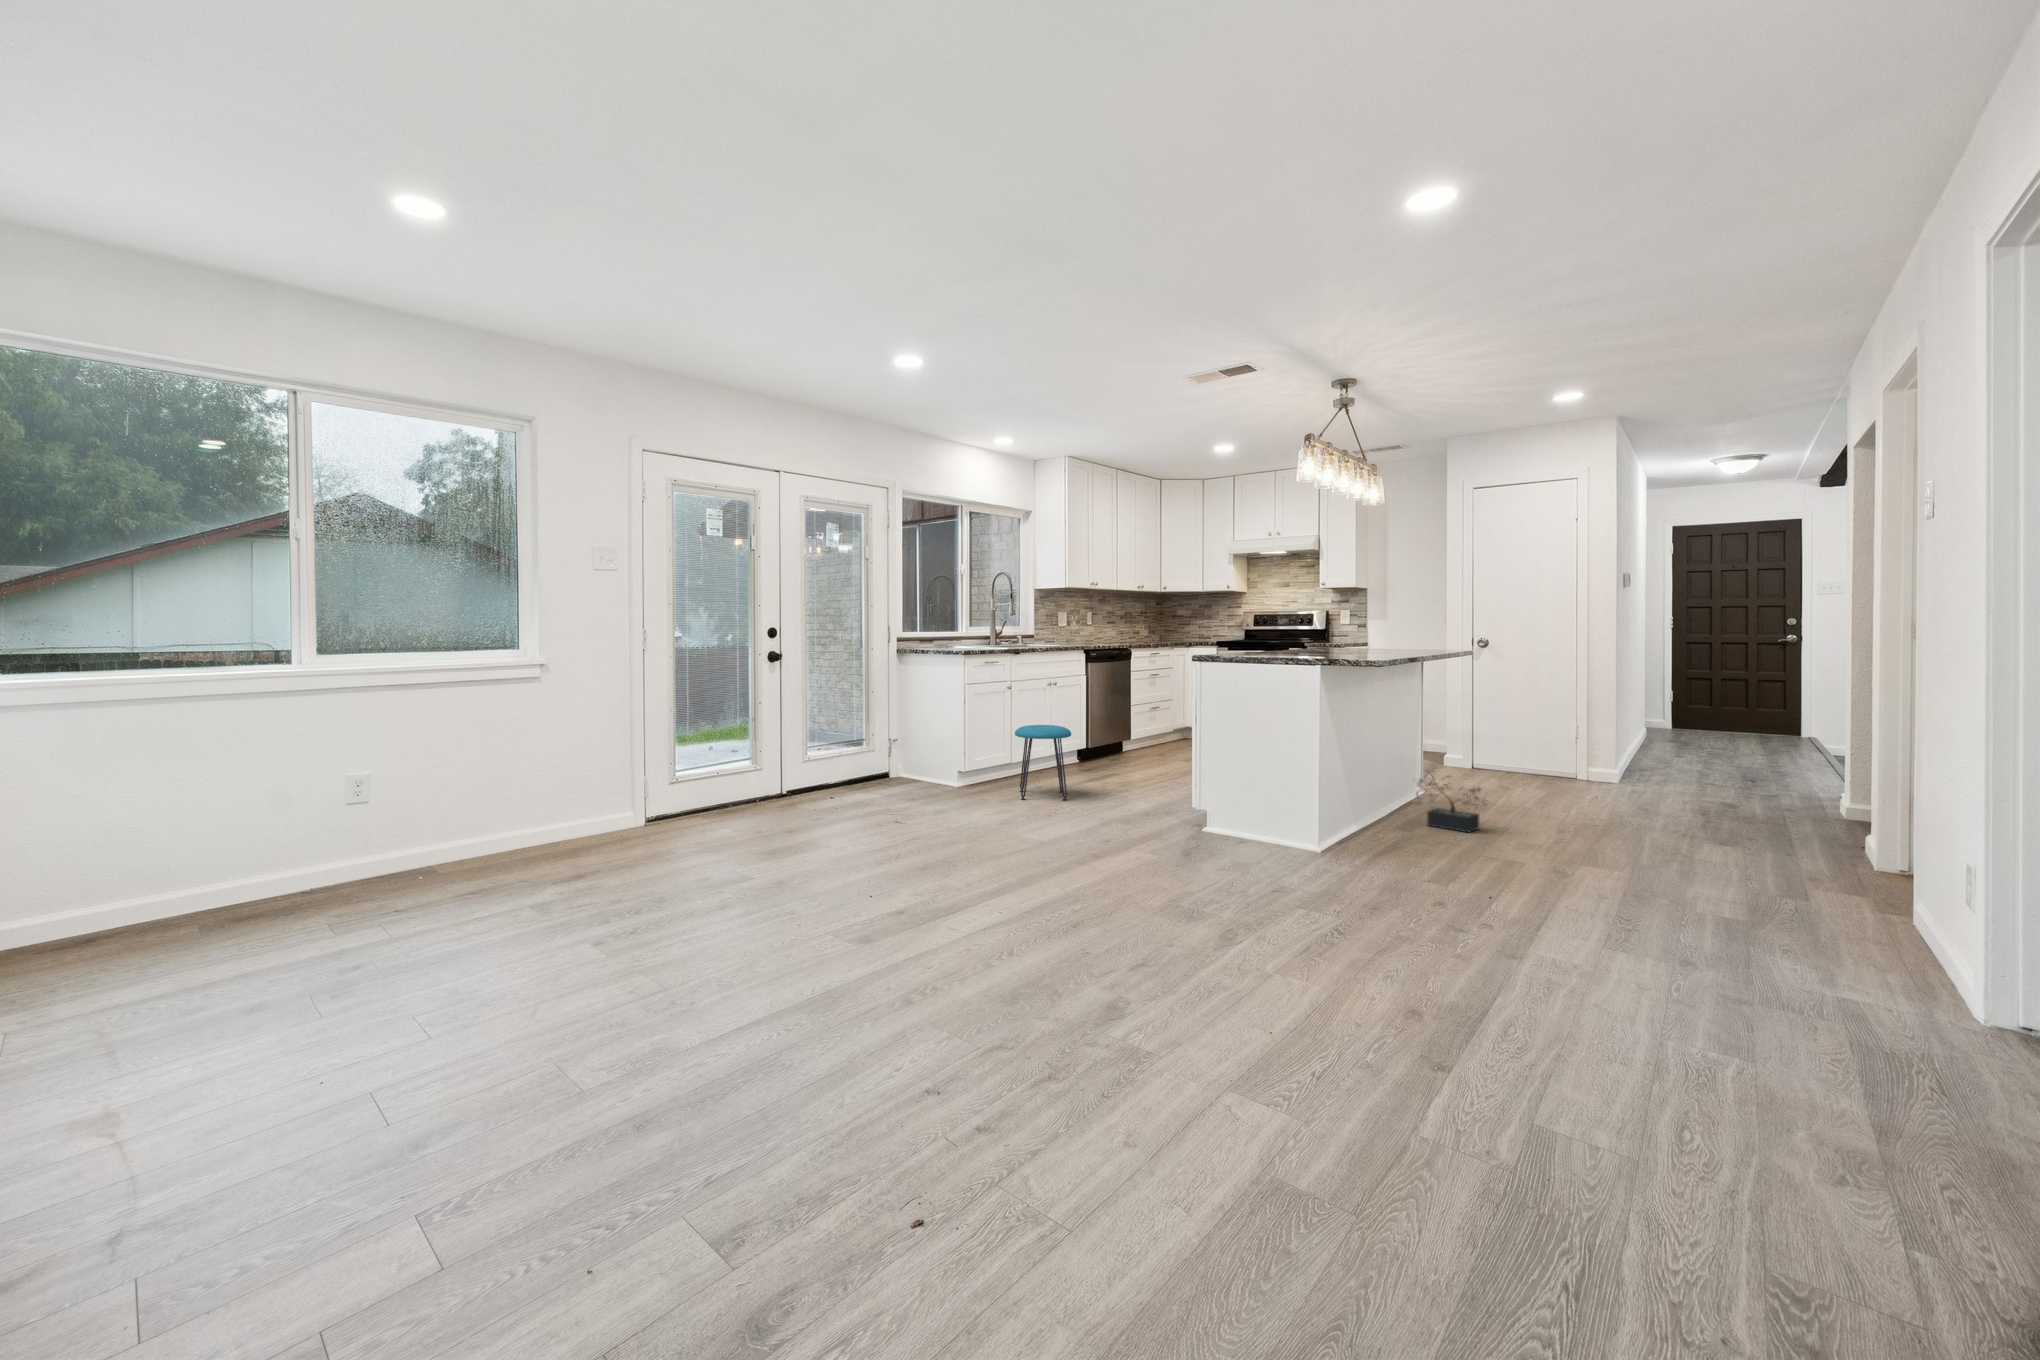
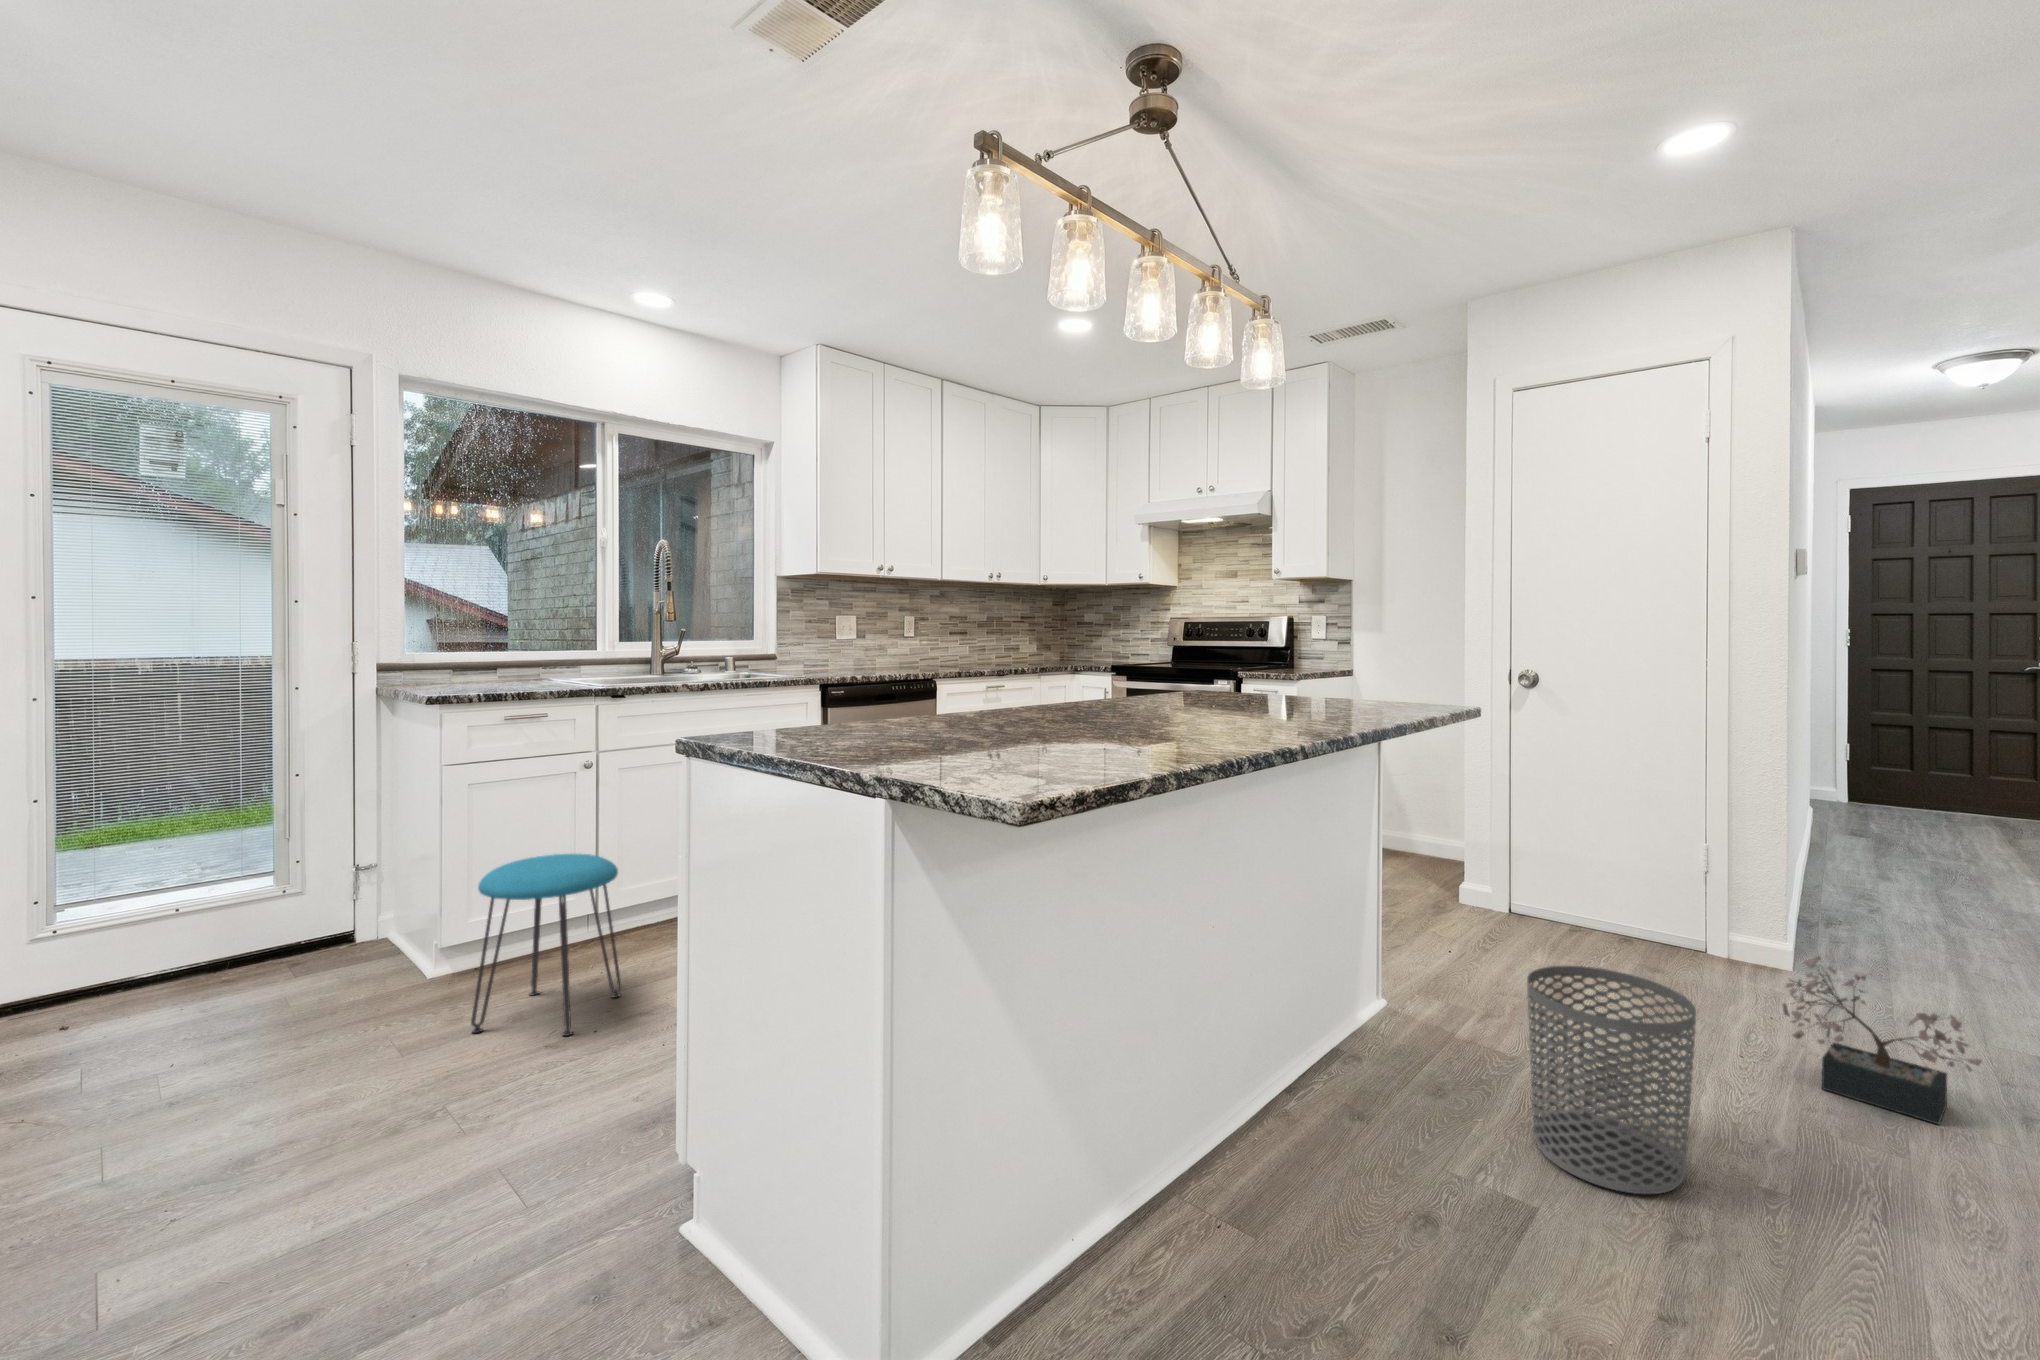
waste bin: none [1502,752,1568,825] -> present [1527,966,1696,1194]
decorative plant: present [1416,769,1486,832] -> present [1782,956,1982,1124]

